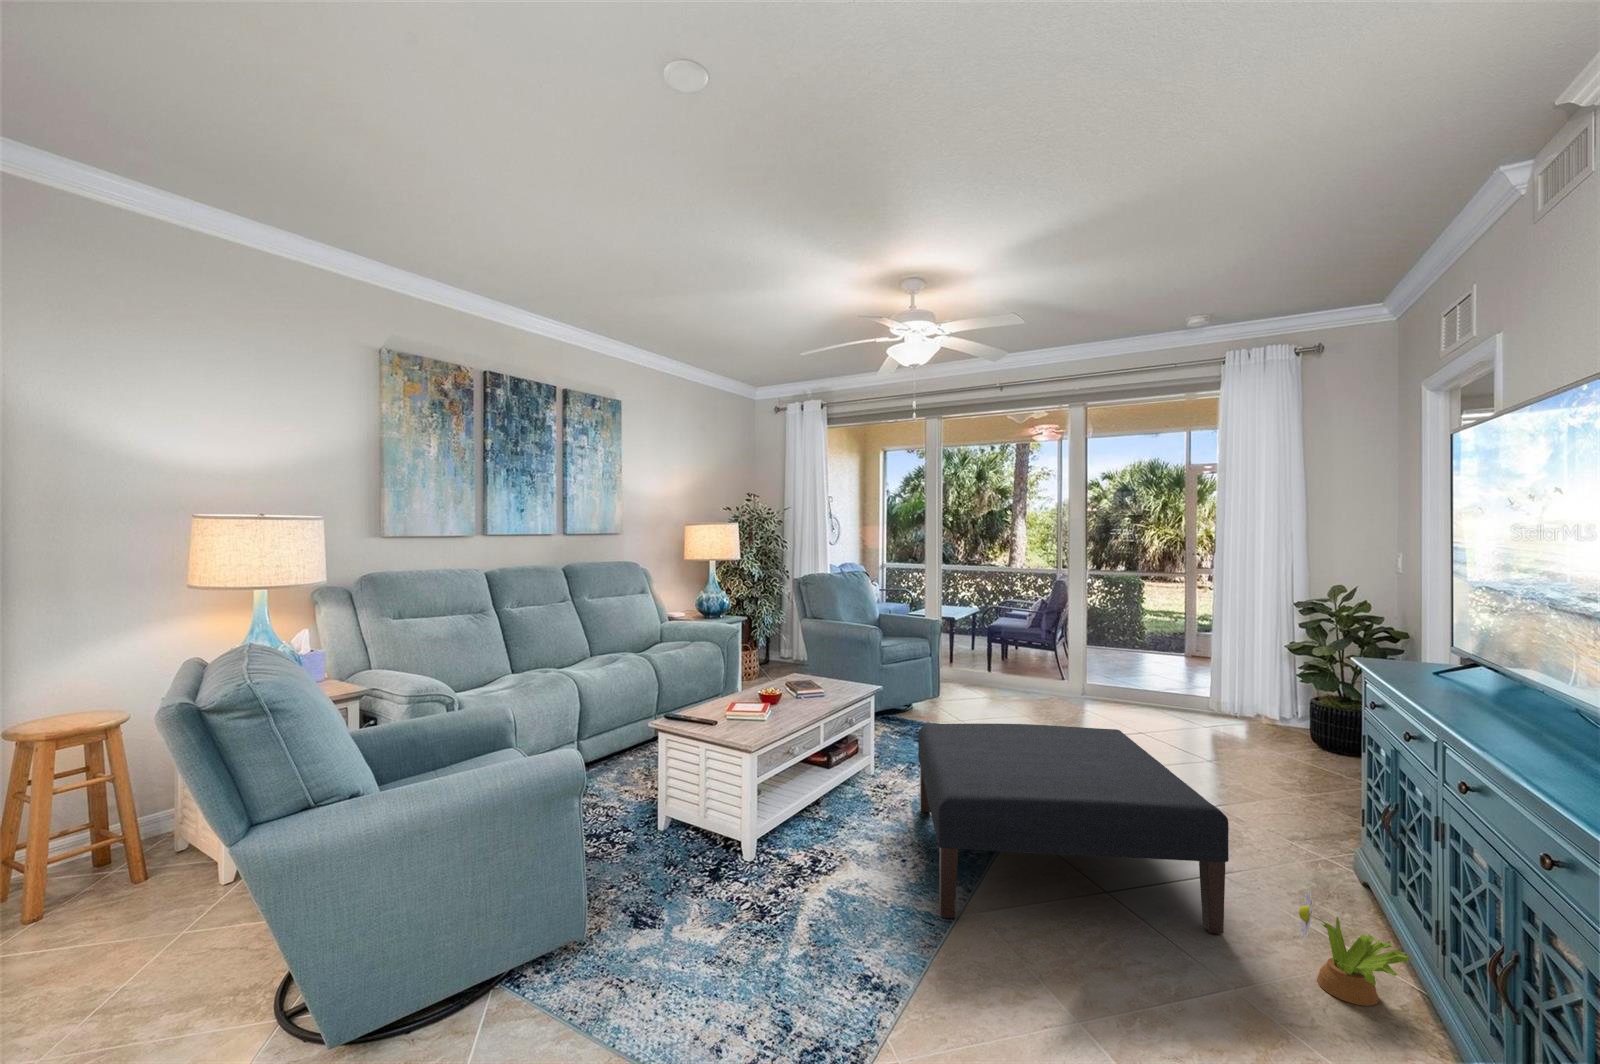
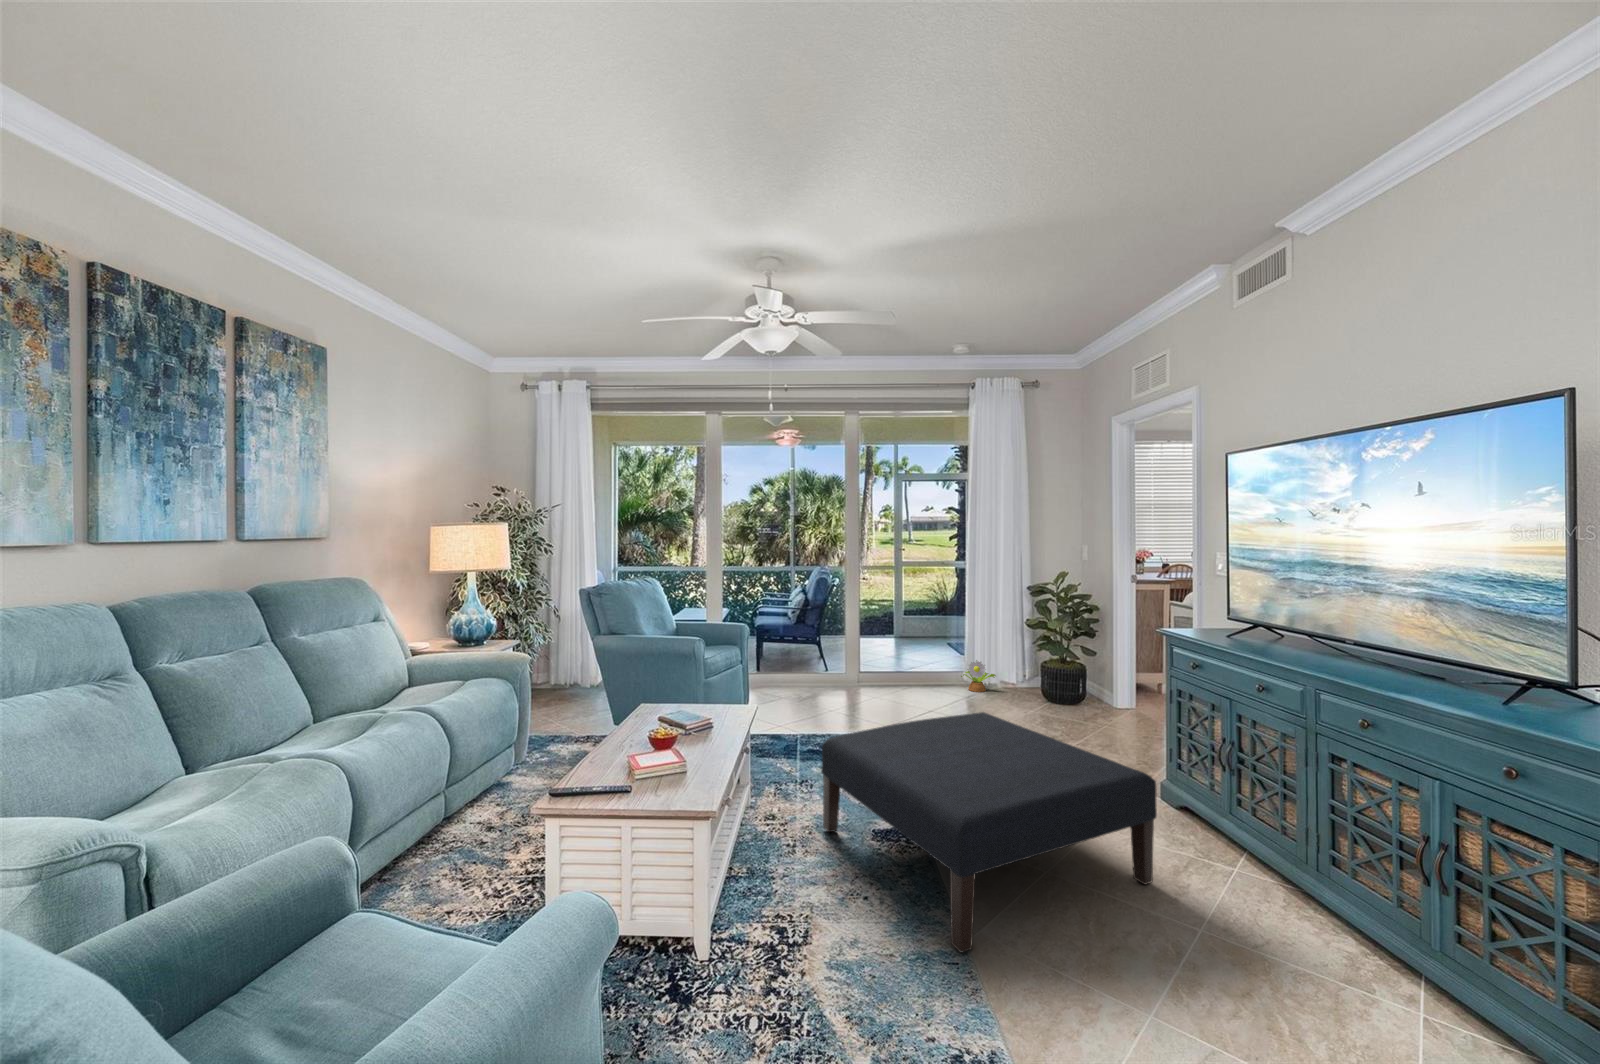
decorative plant: present [1299,890,1411,1006] -> present [961,660,996,692]

